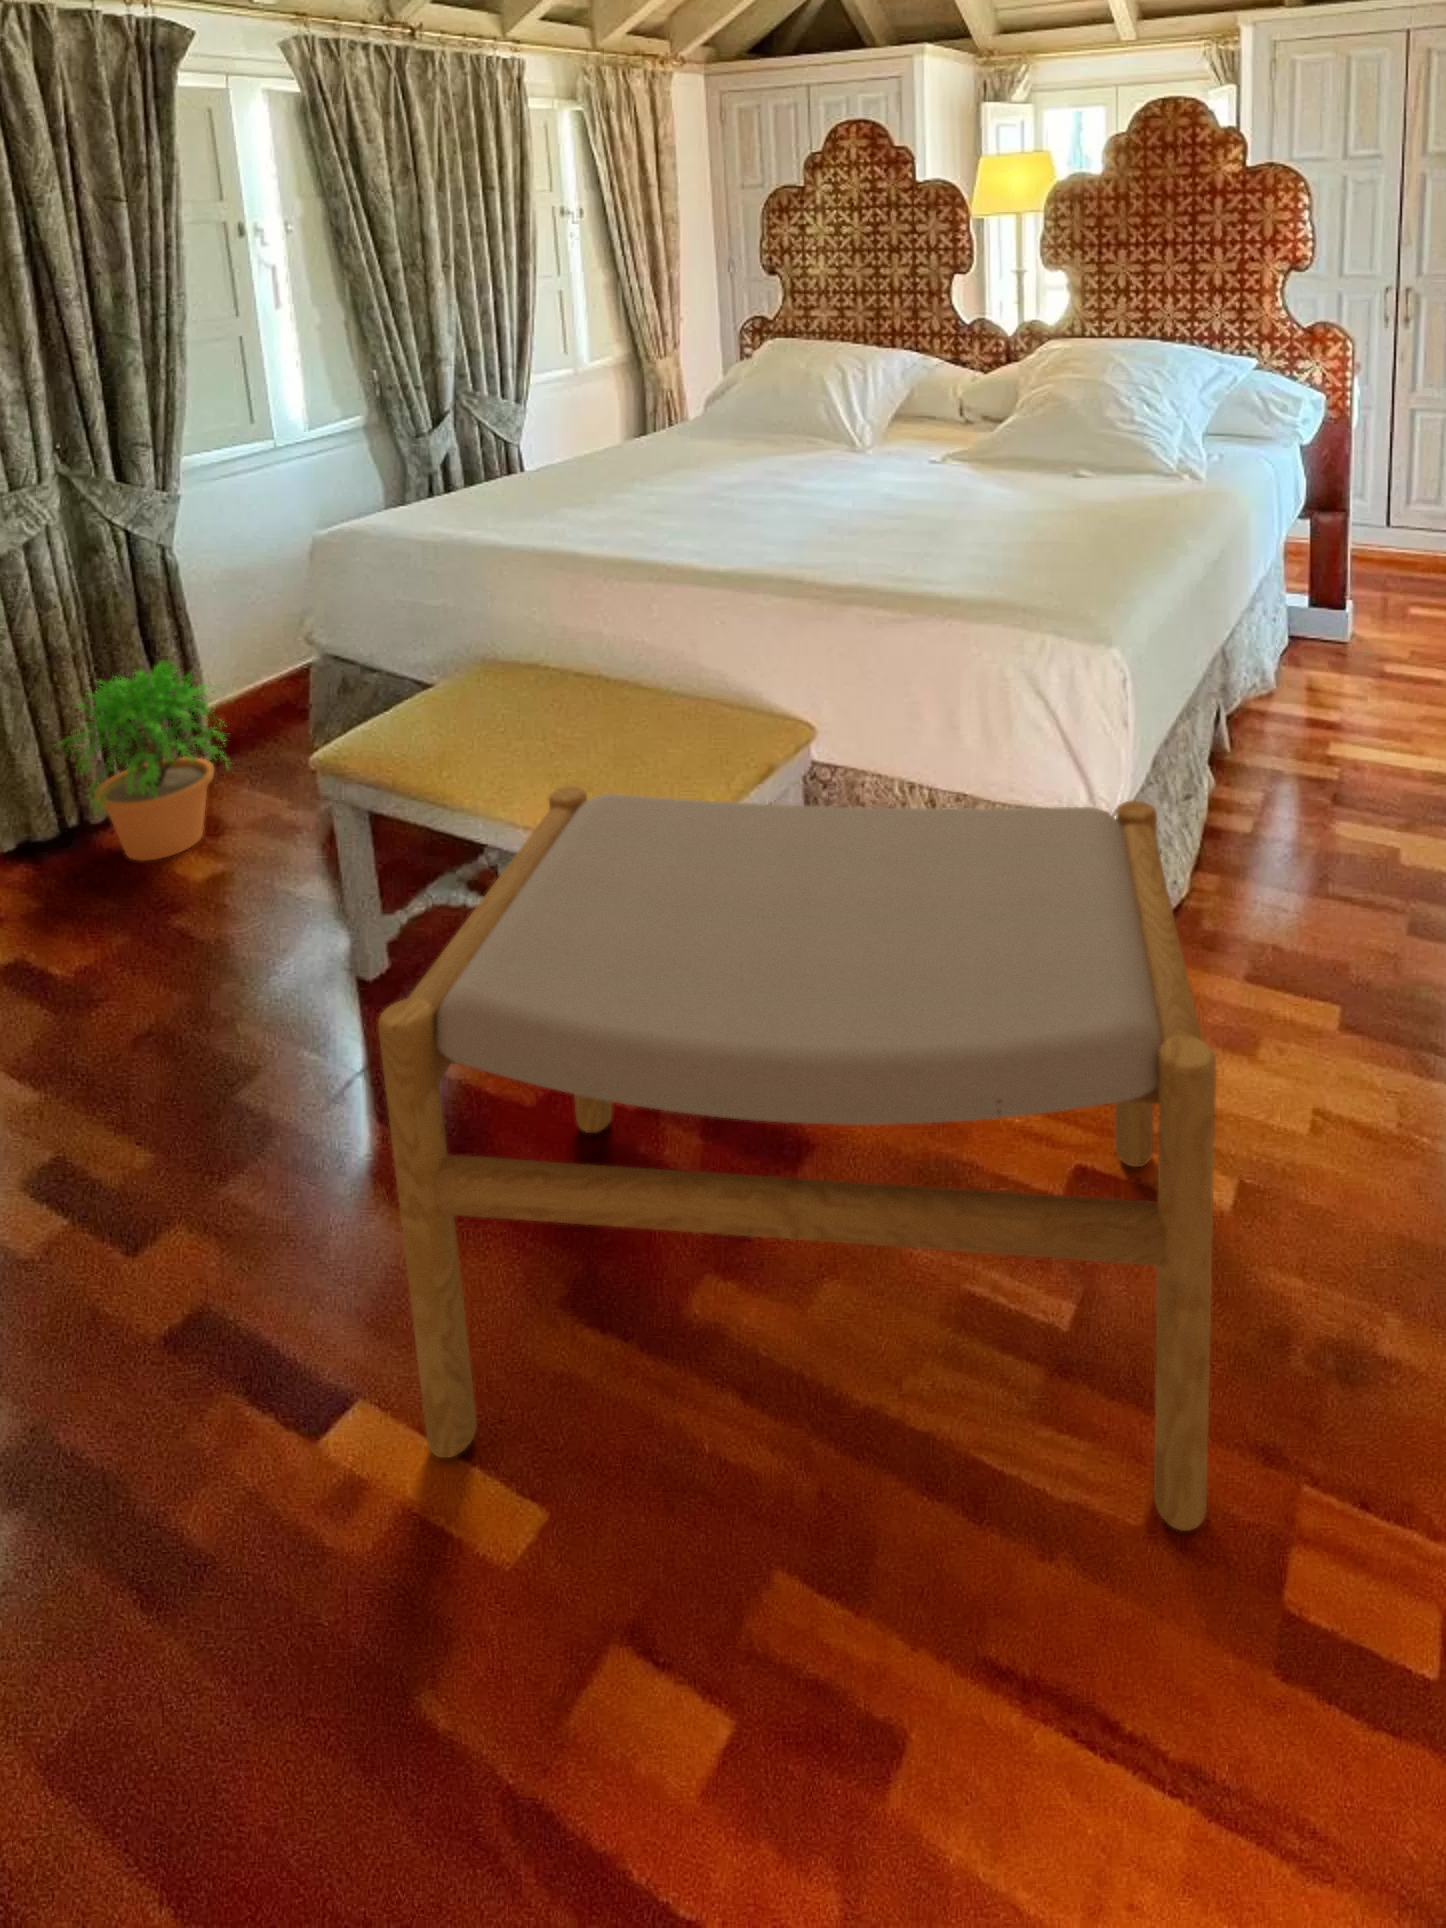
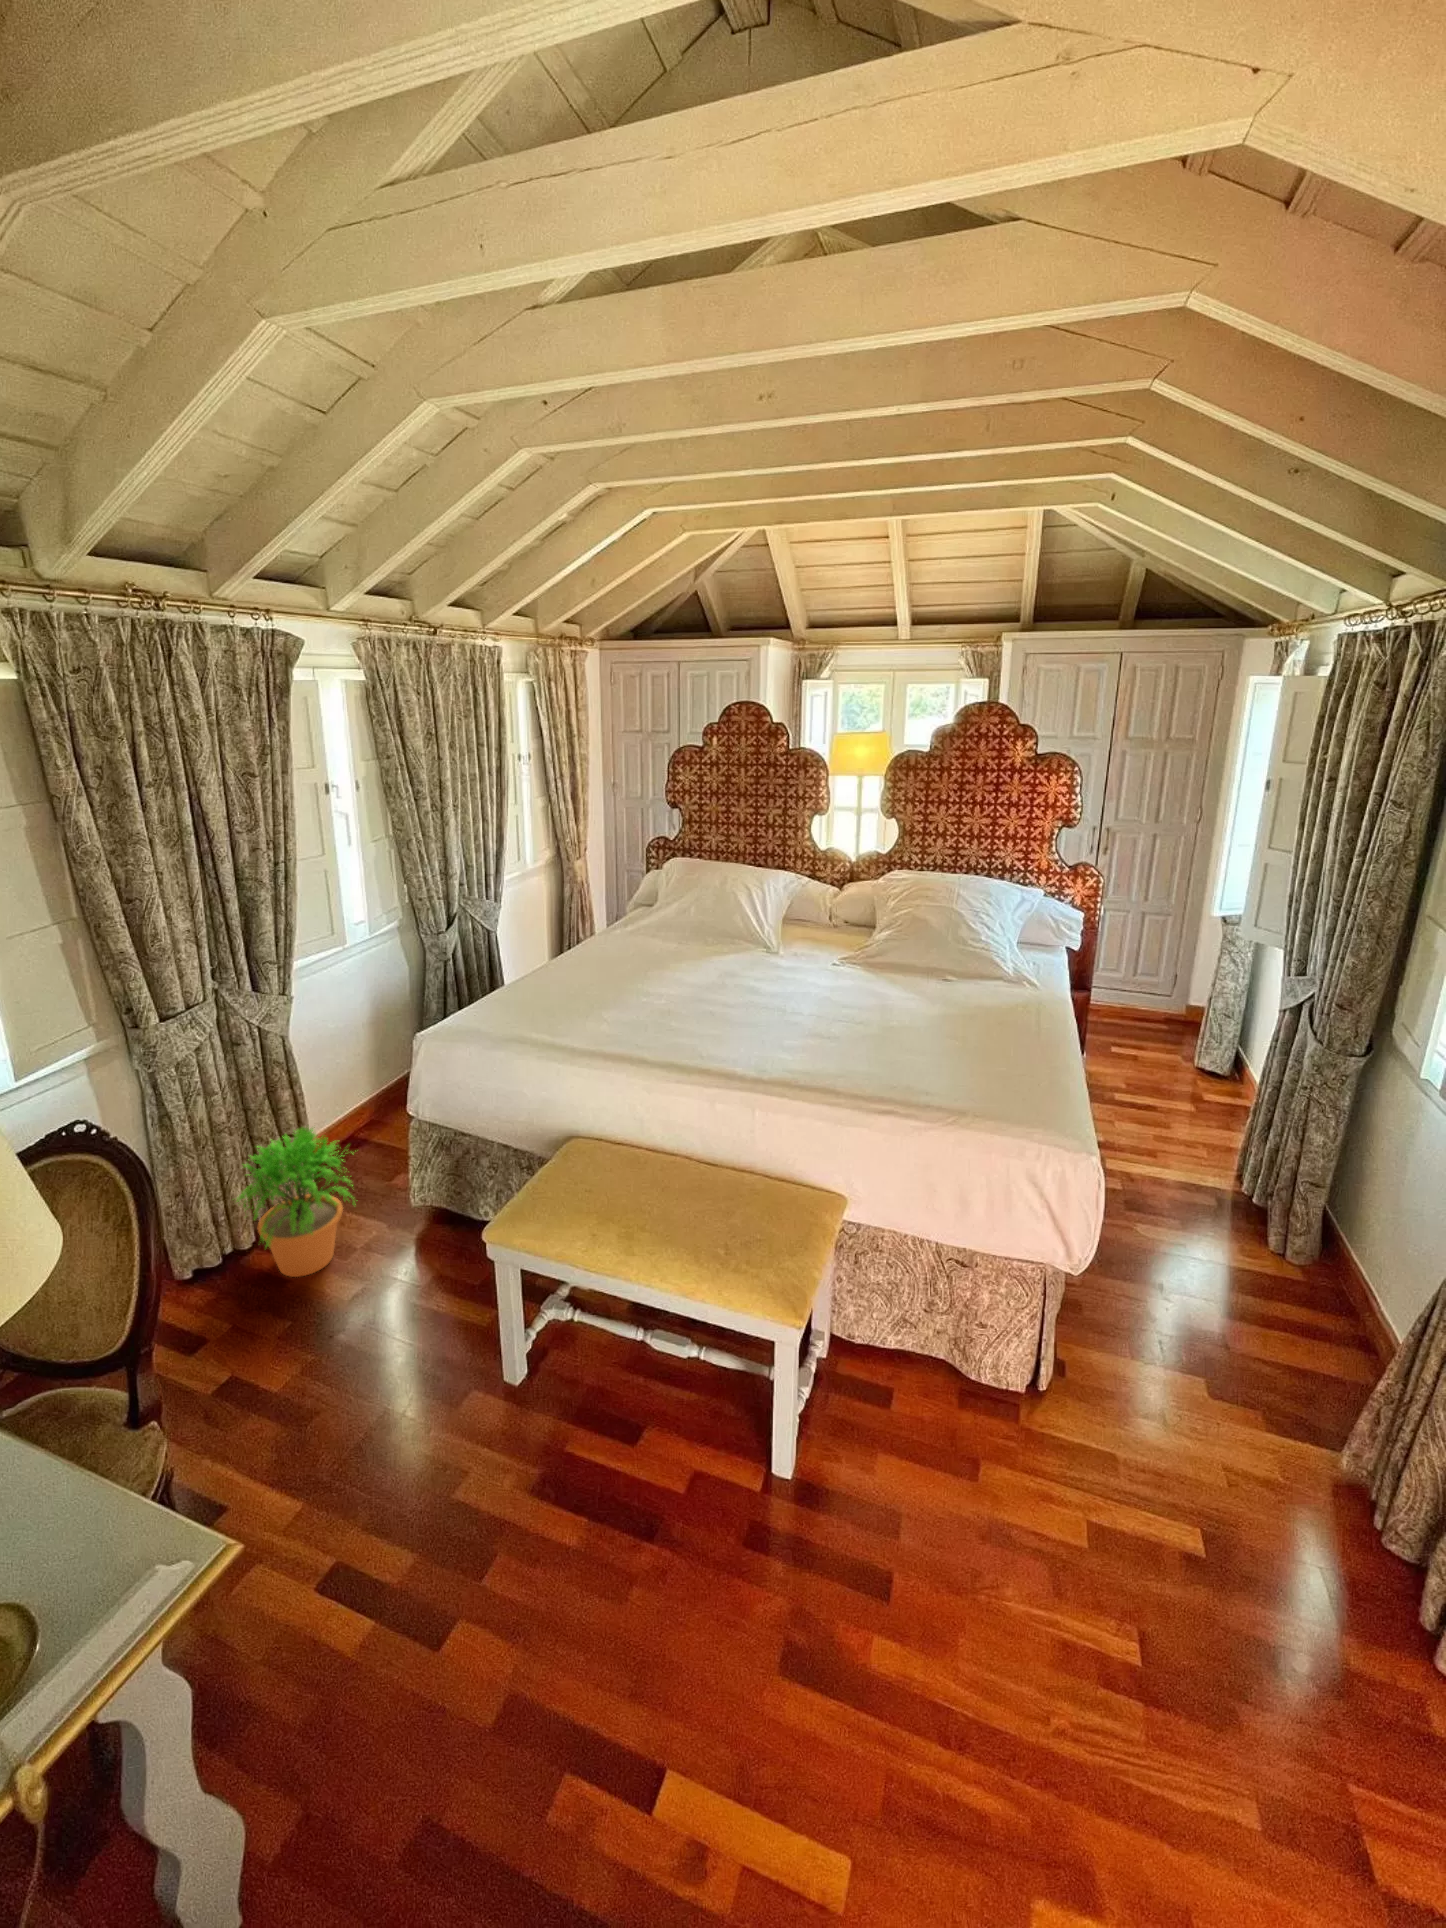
footstool: present [378,786,1216,1531] -> none [719,1278,1370,1842]

